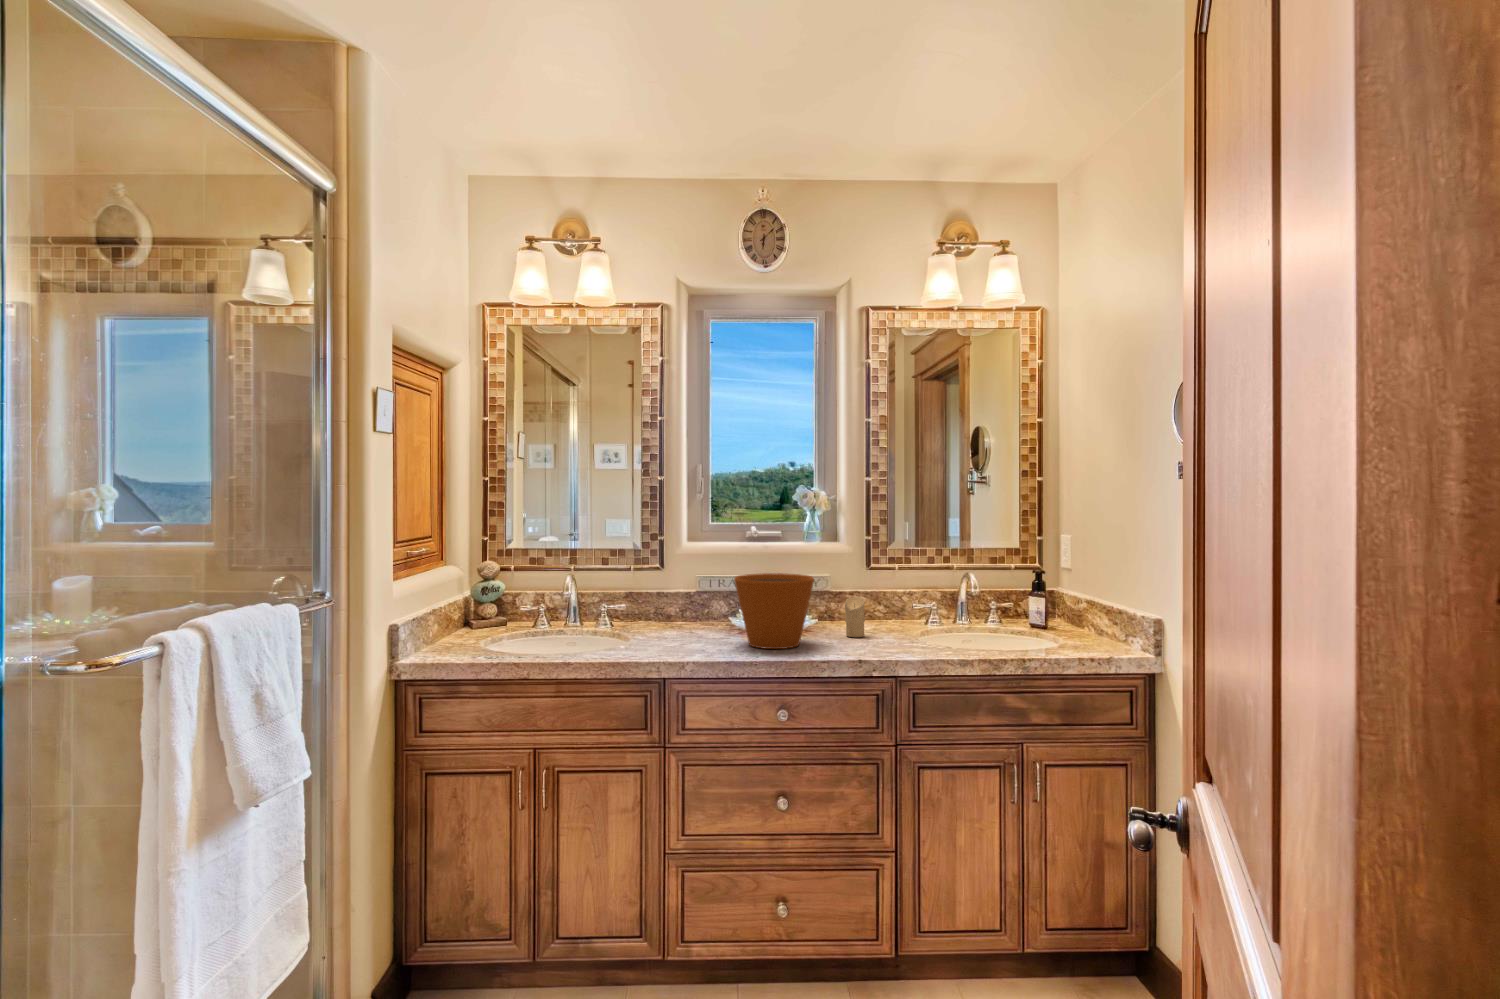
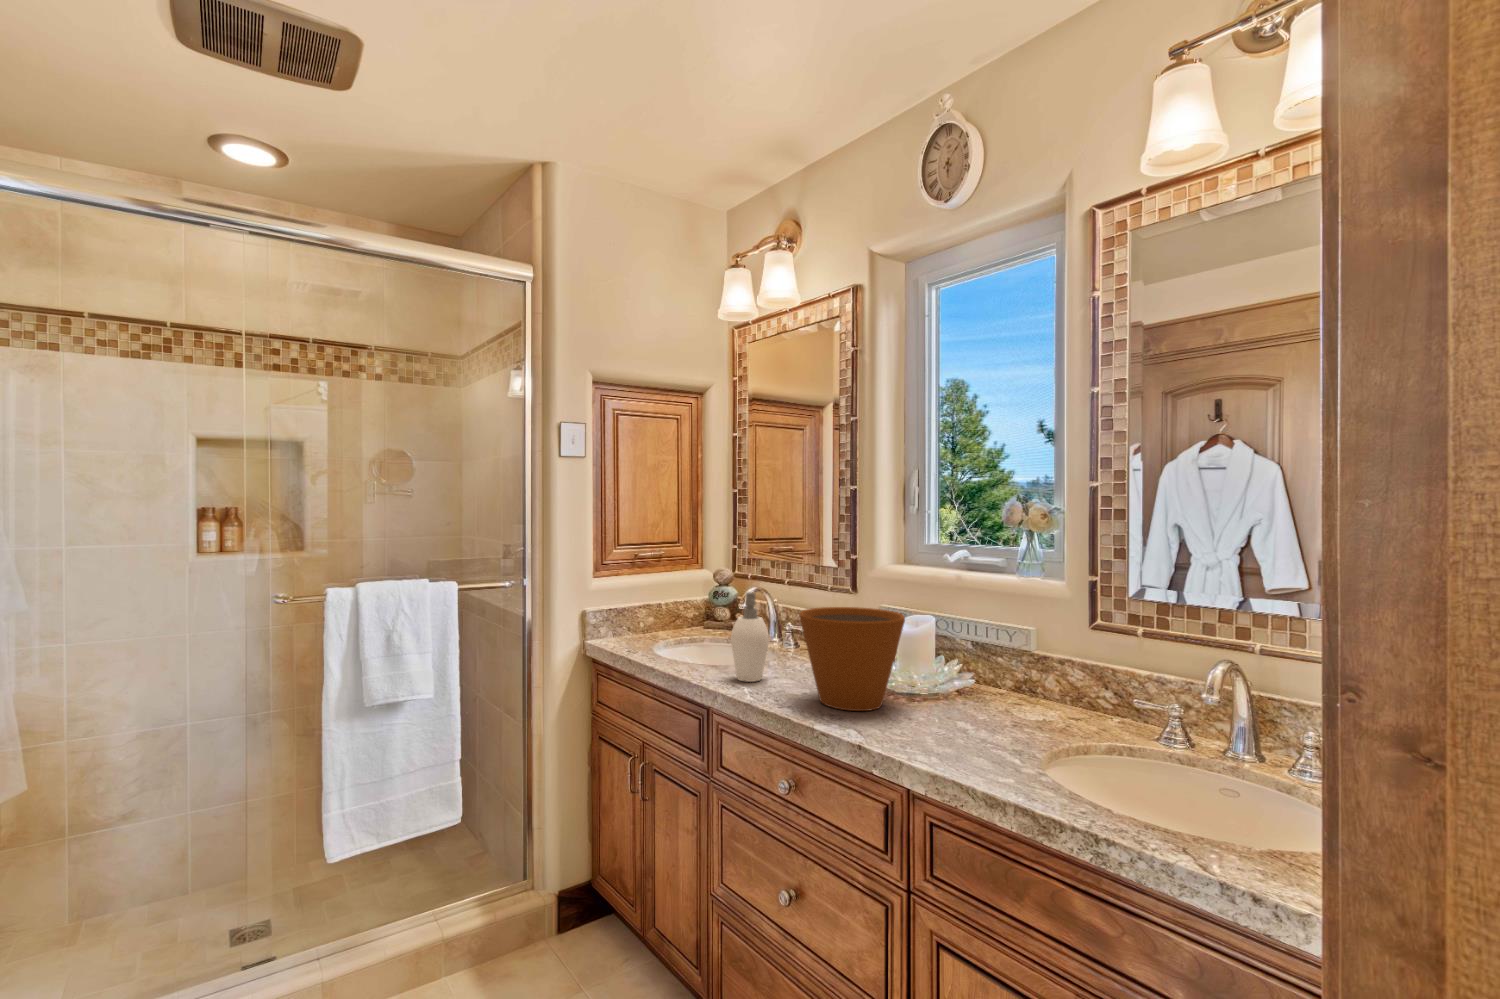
soap dispenser: none [650,573,691,651] -> present [731,592,769,682]
candle: present [845,597,865,637] -> none [966,663,996,724]

